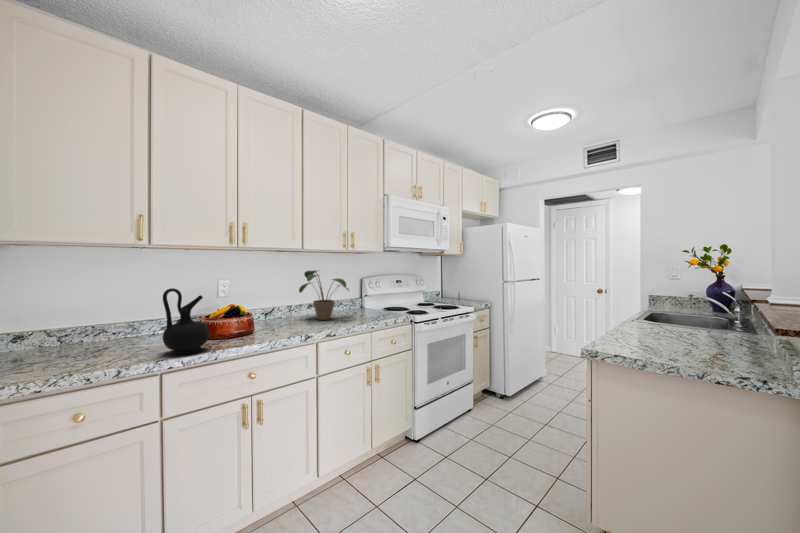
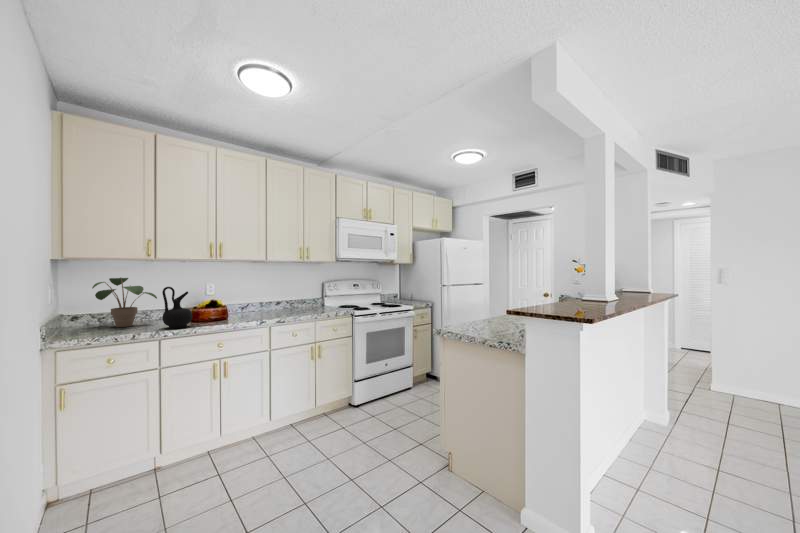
potted plant: present [299,270,349,320] -> present [92,277,157,327]

